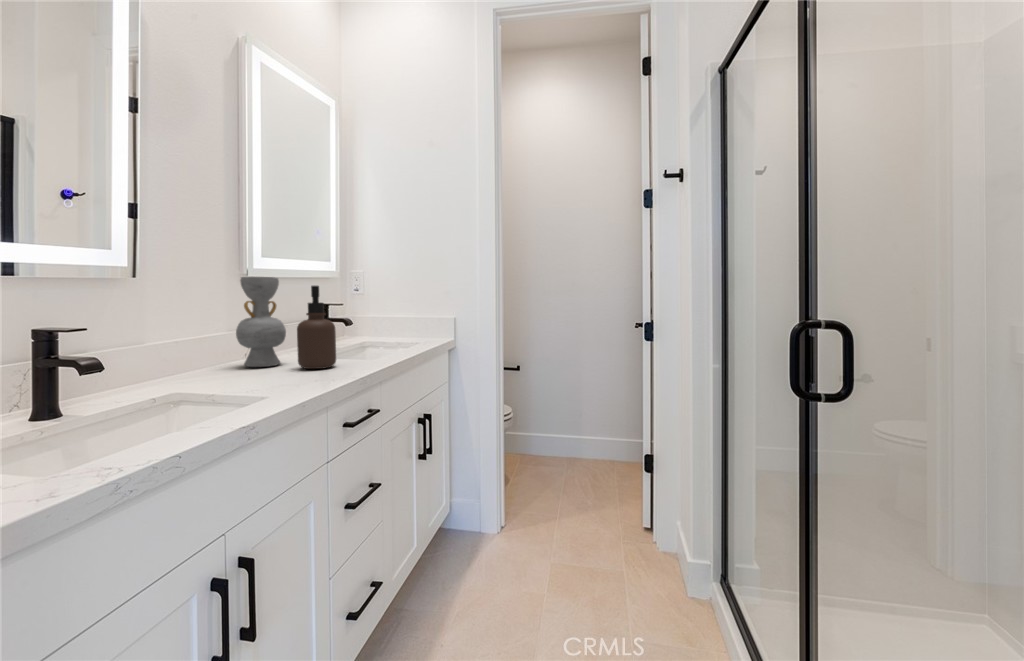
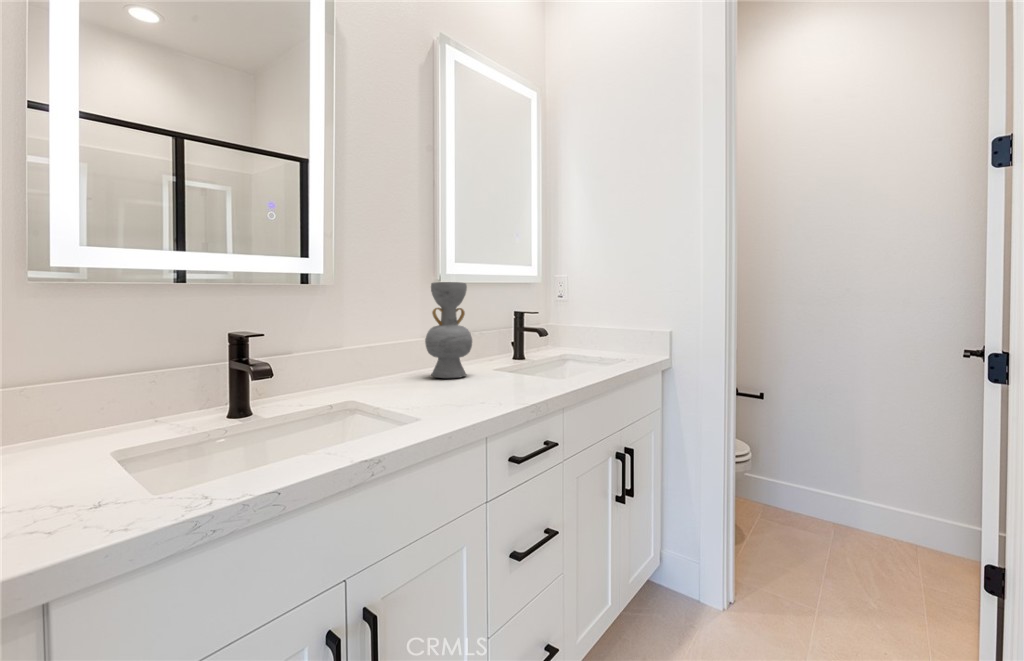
soap dispenser: present [297,286,336,369] -> none [478,290,518,384]

